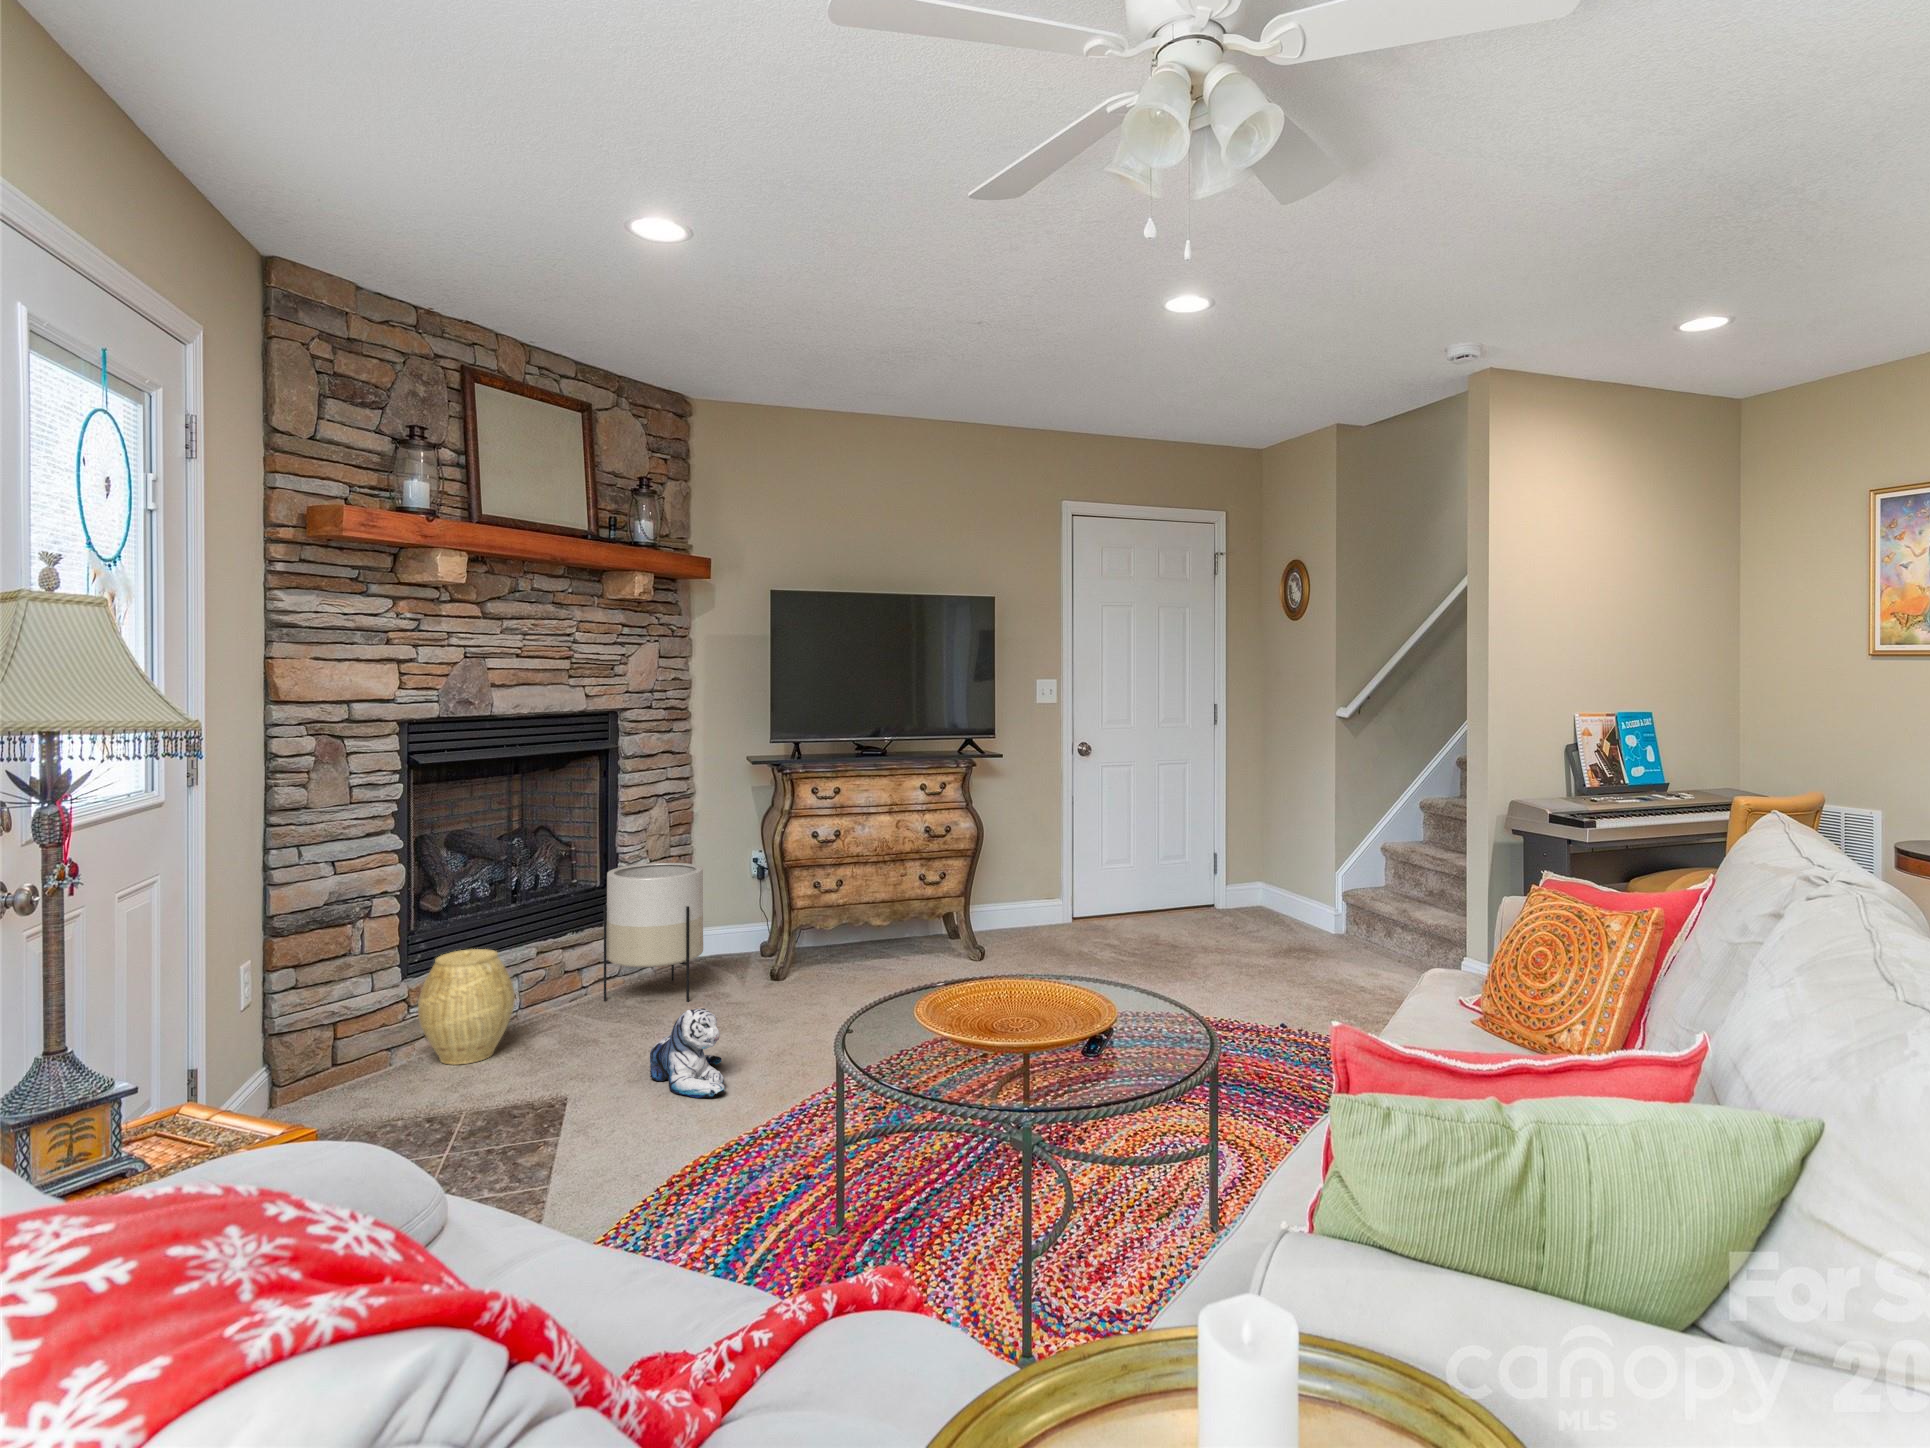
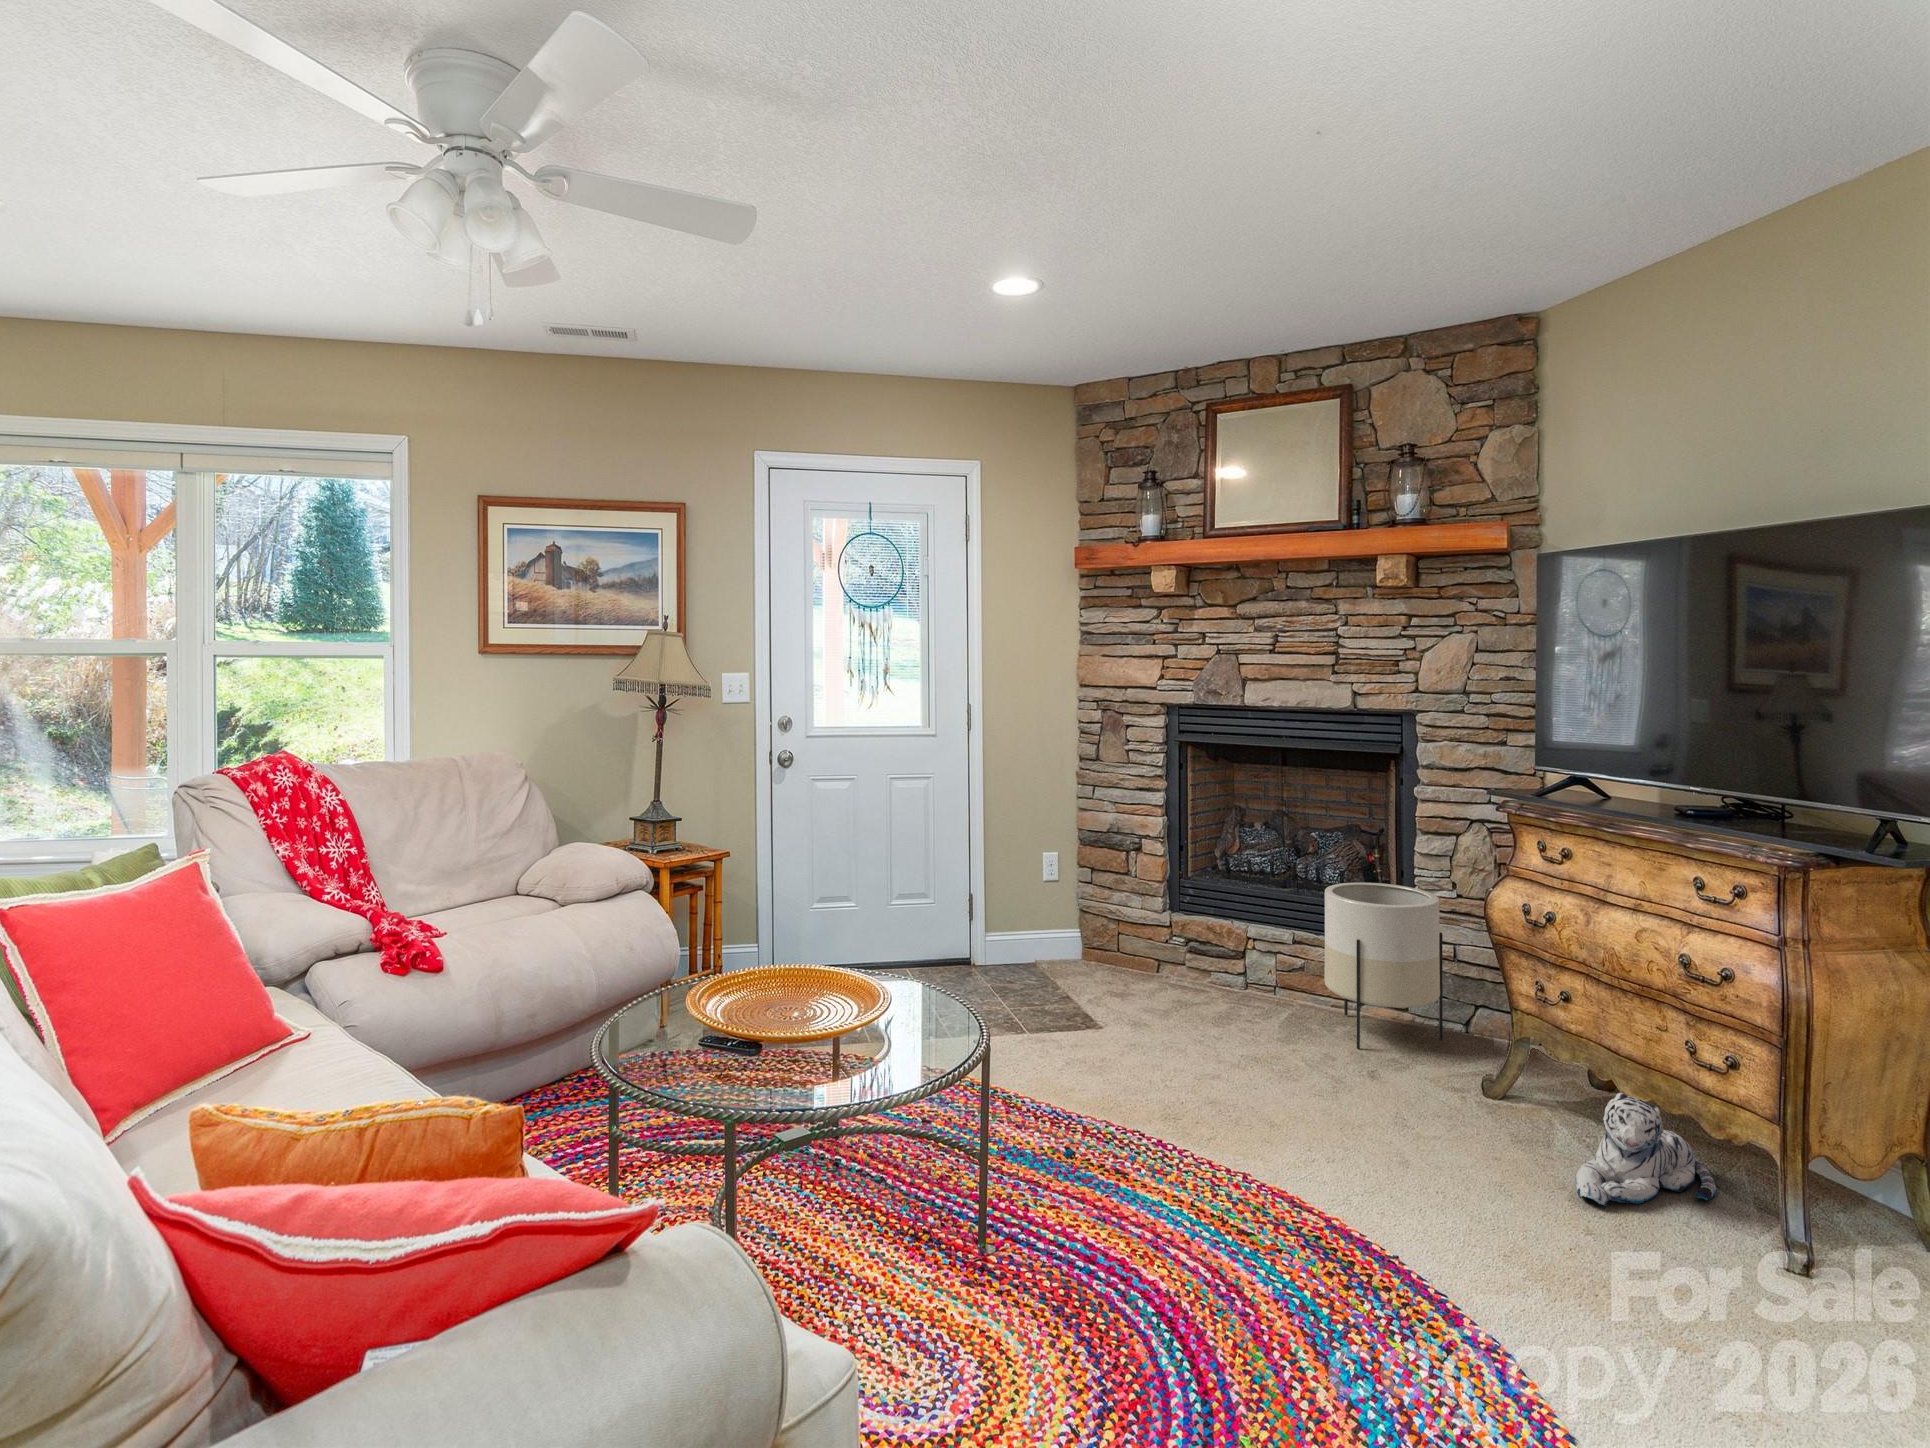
woven basket: present [418,949,515,1065] -> none [1138,898,1211,991]
plush toy: present [650,1008,725,1098] -> present [1576,1093,1717,1206]

